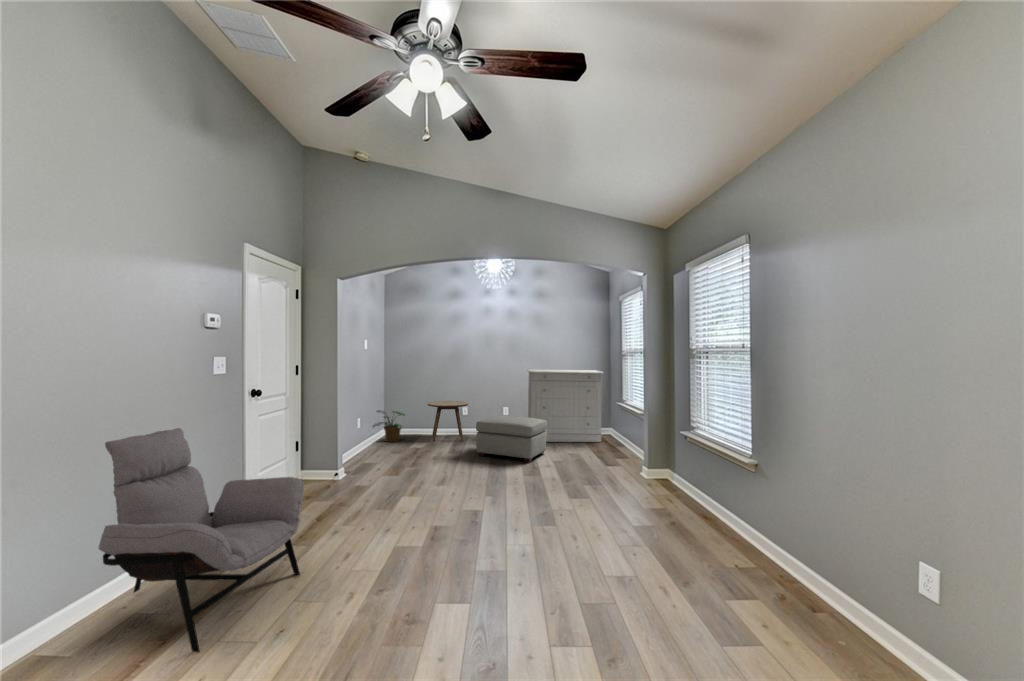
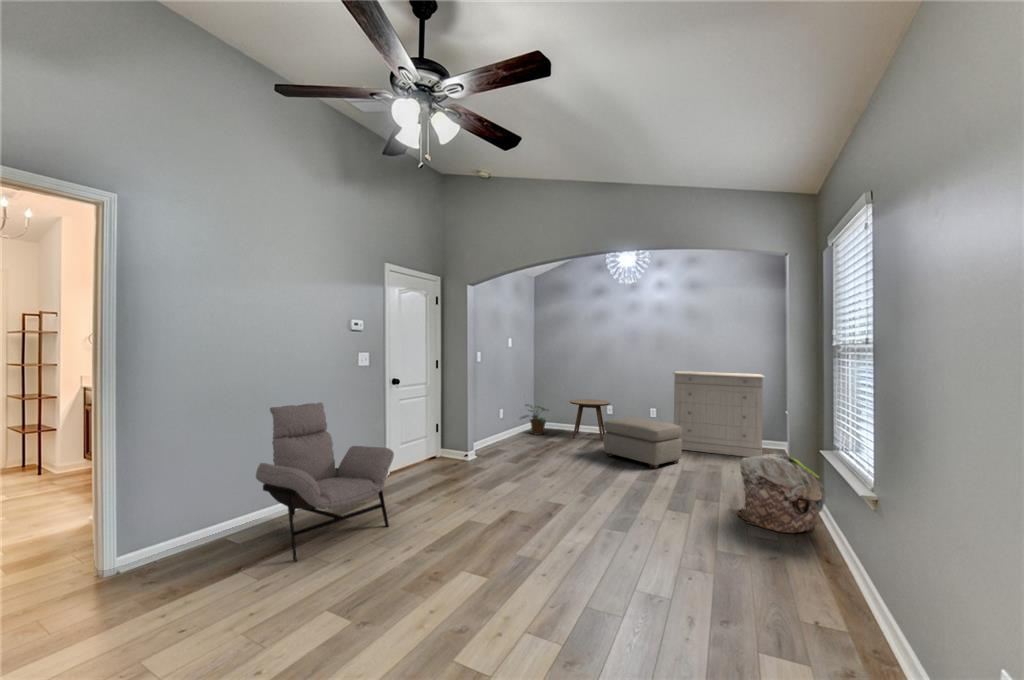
laundry basket: none [619,437,687,501] -> present [738,454,825,533]

